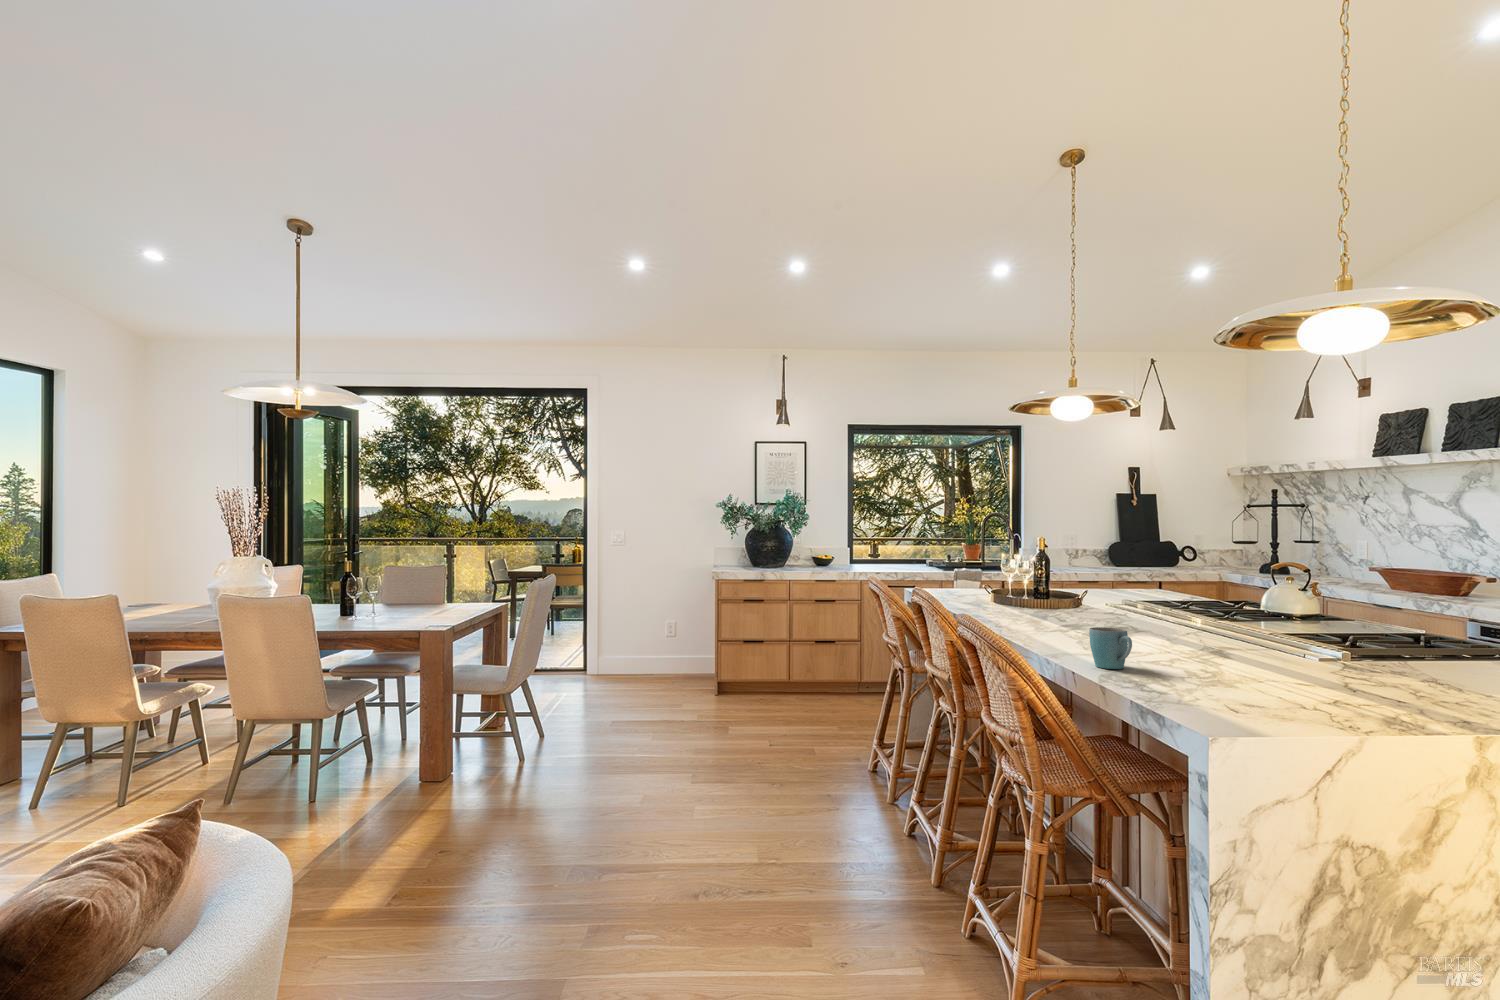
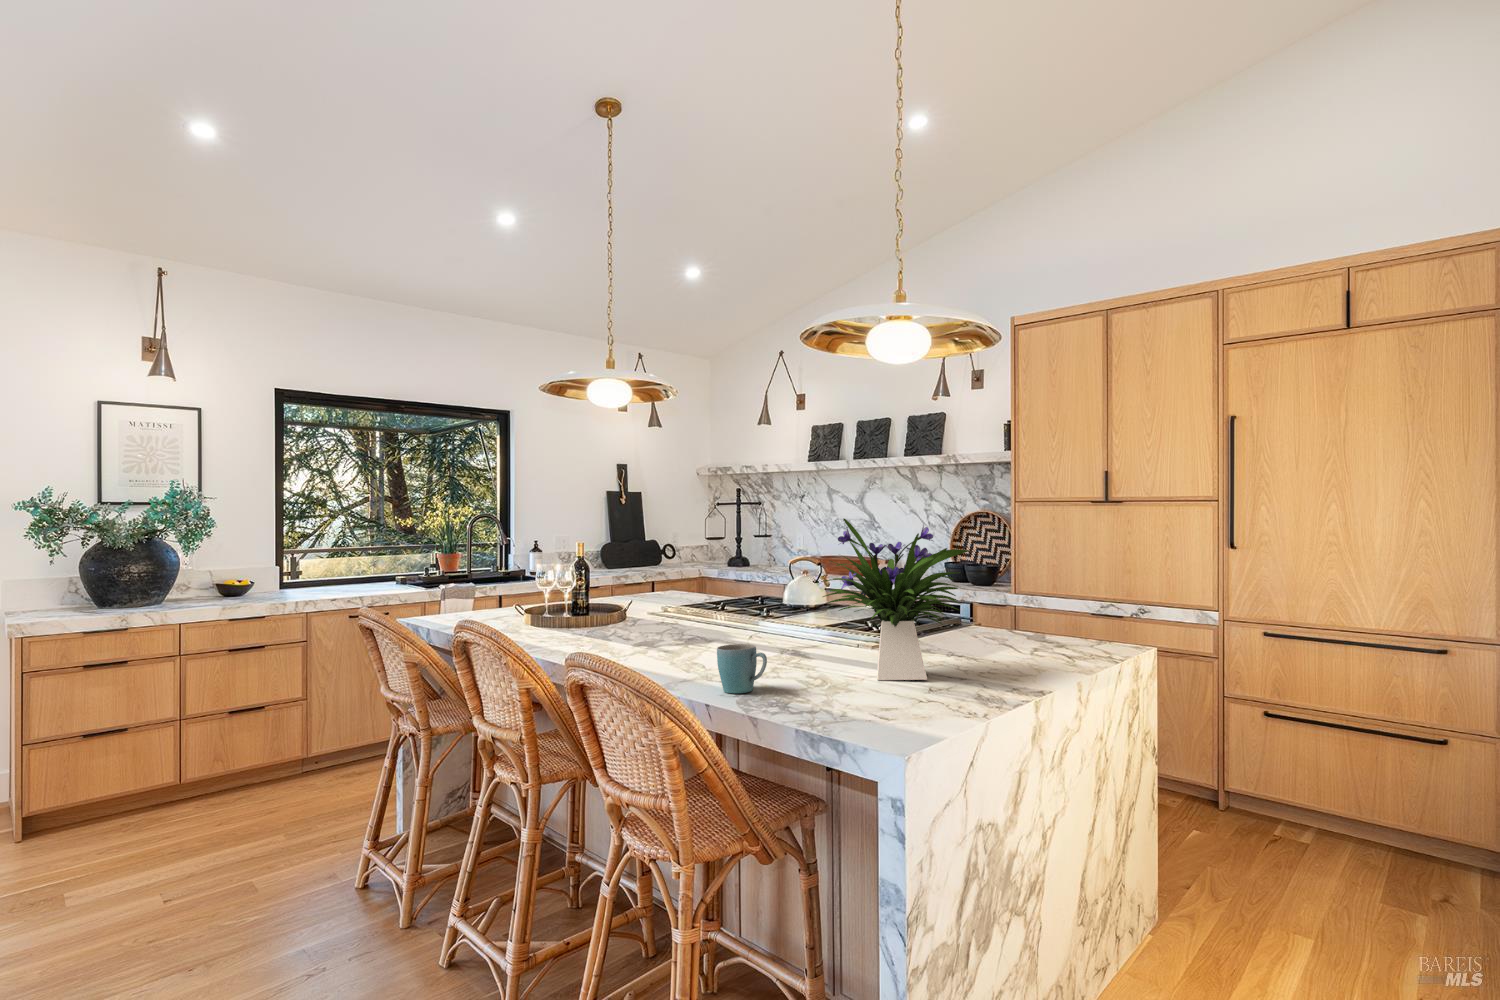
flower arrangement: none [1211,521,1411,692] -> present [821,519,969,680]

